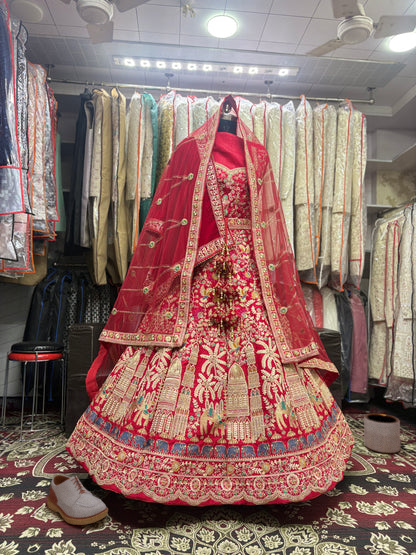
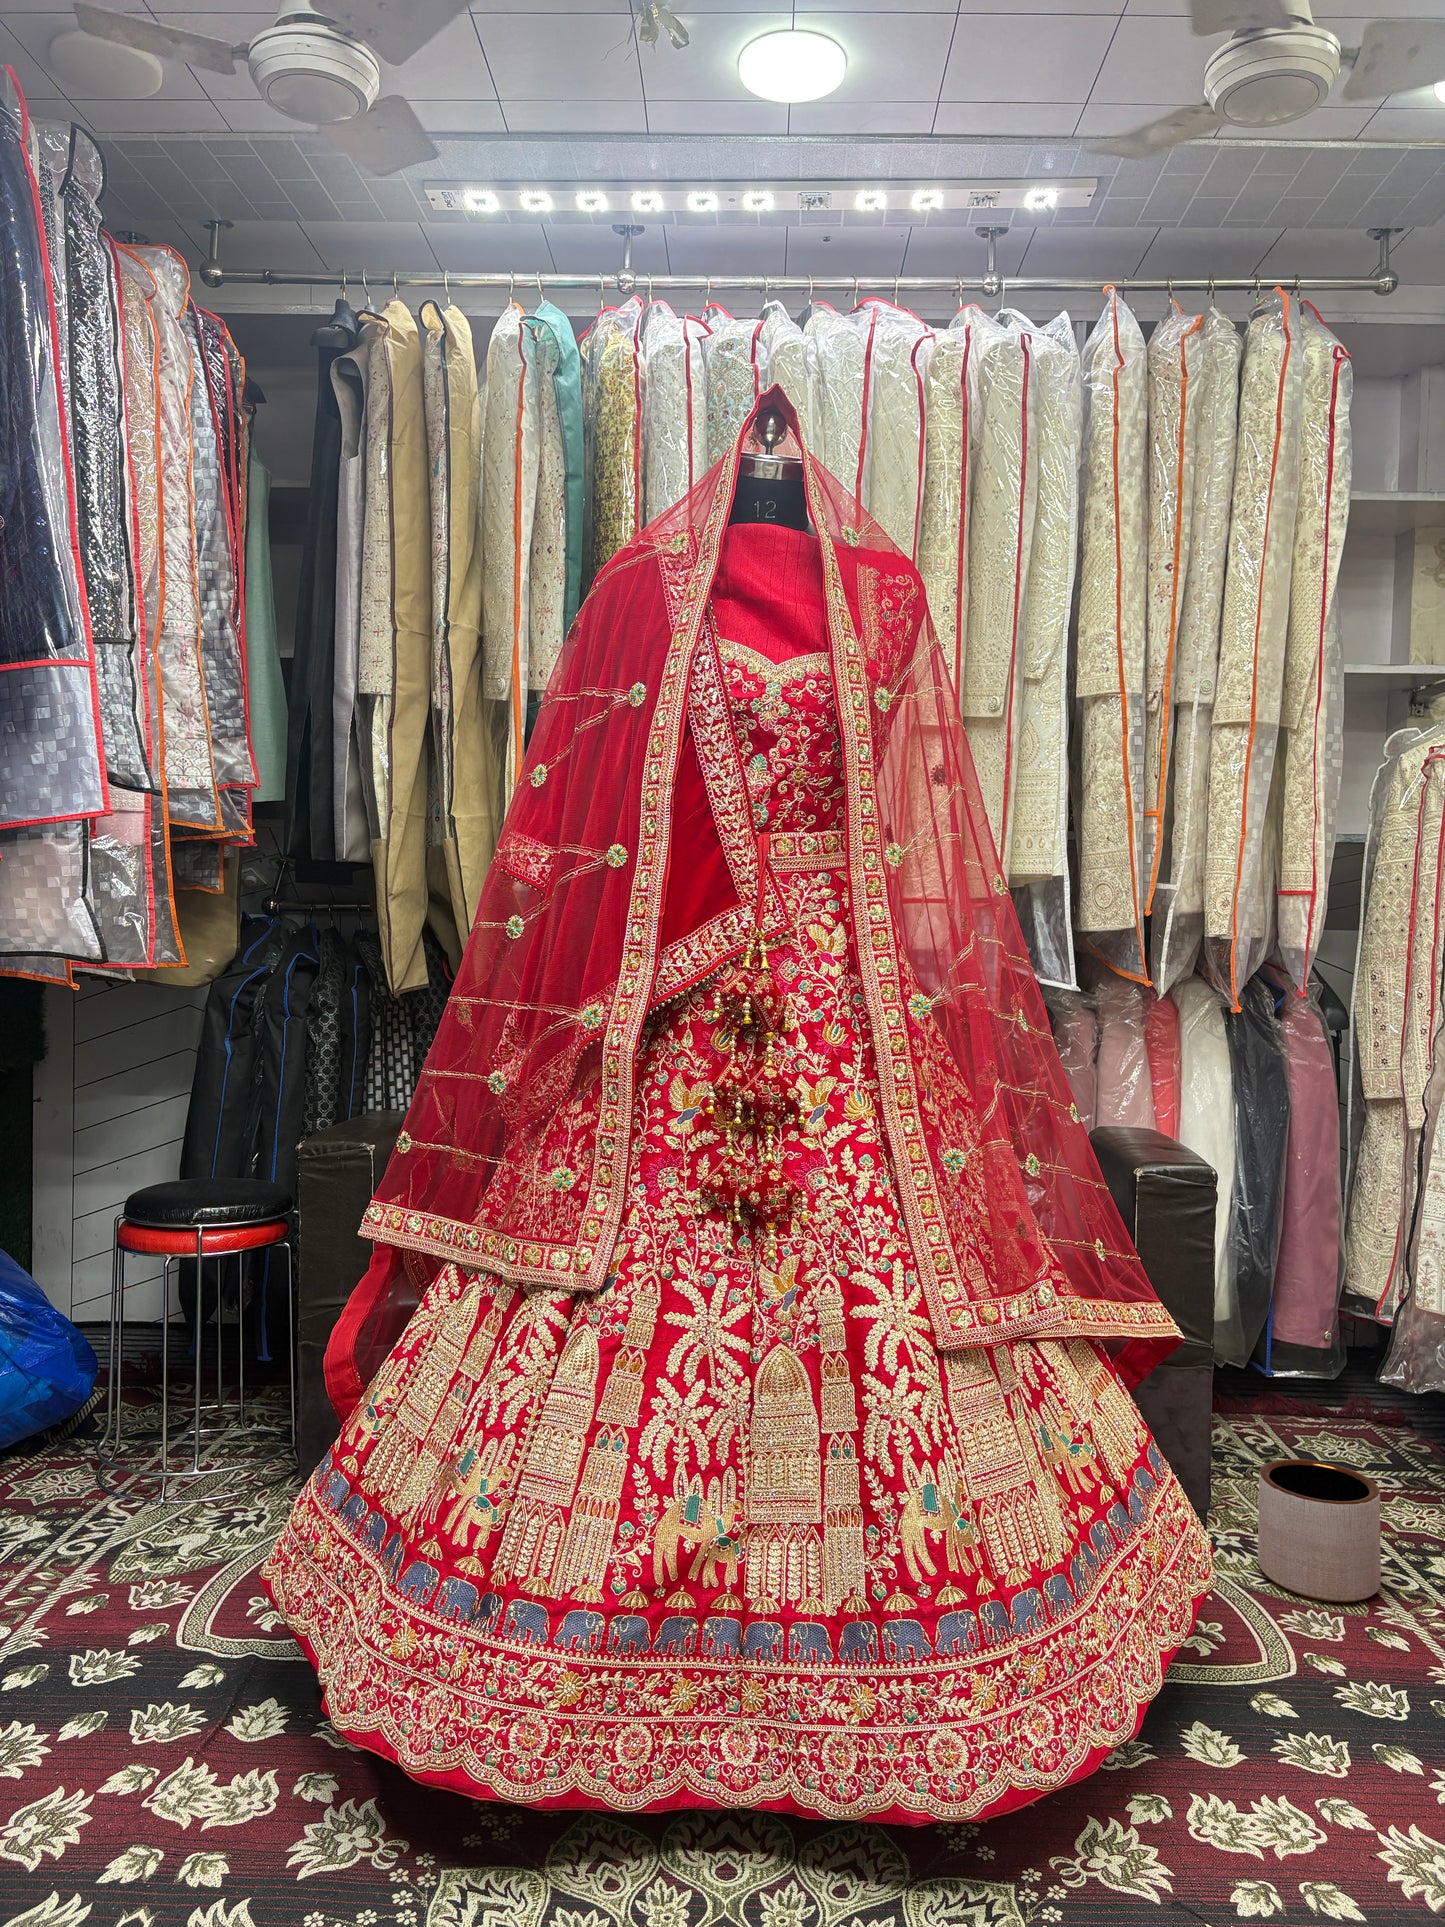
shoe: present [47,475,108,525] -> none [196,1667,373,1844]

